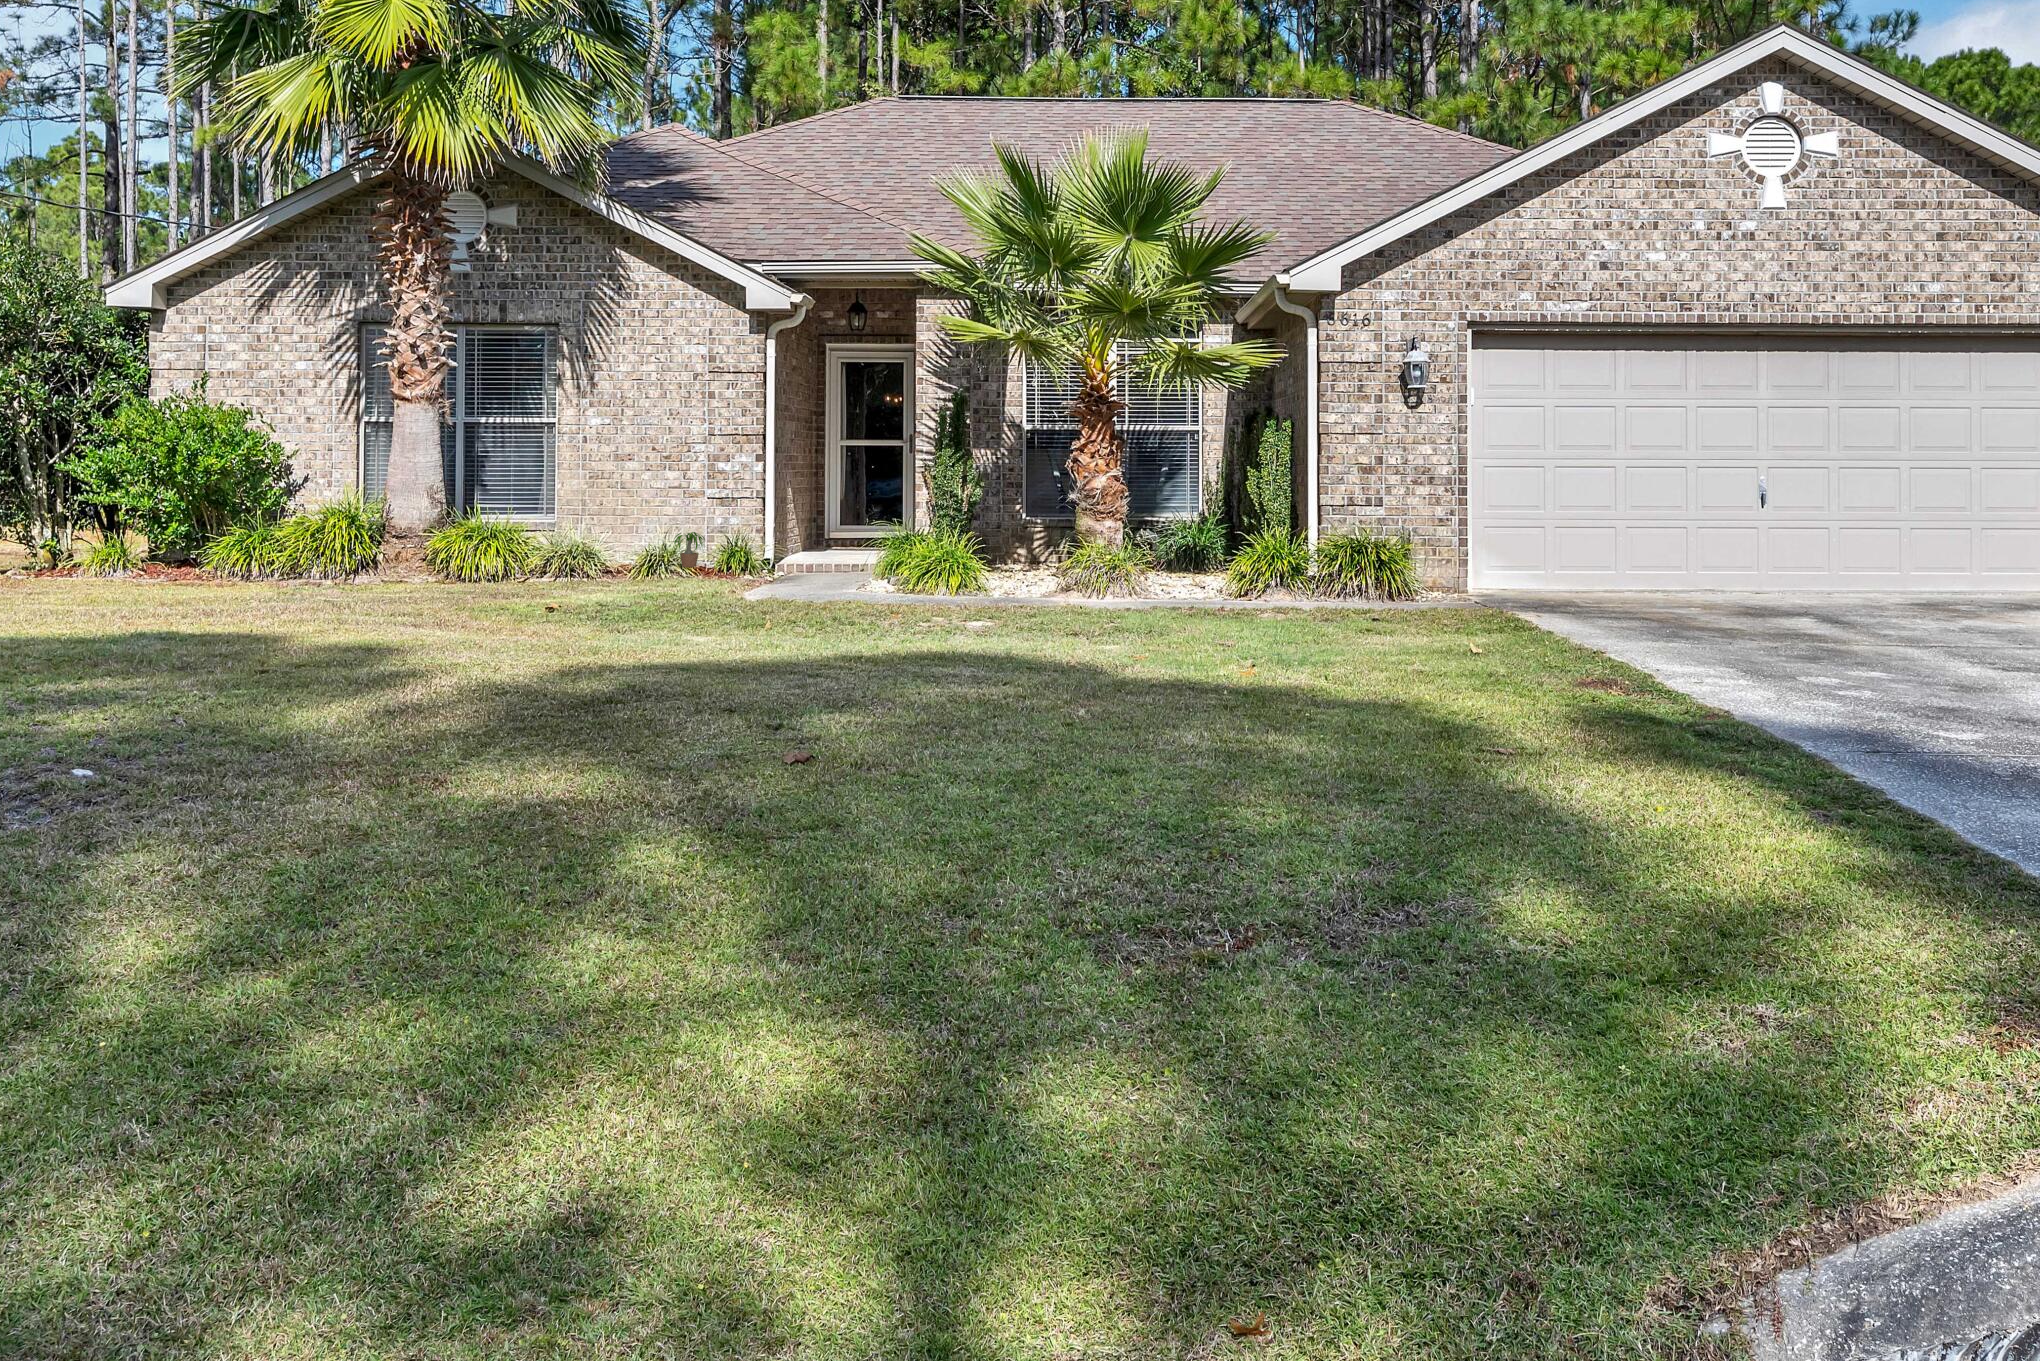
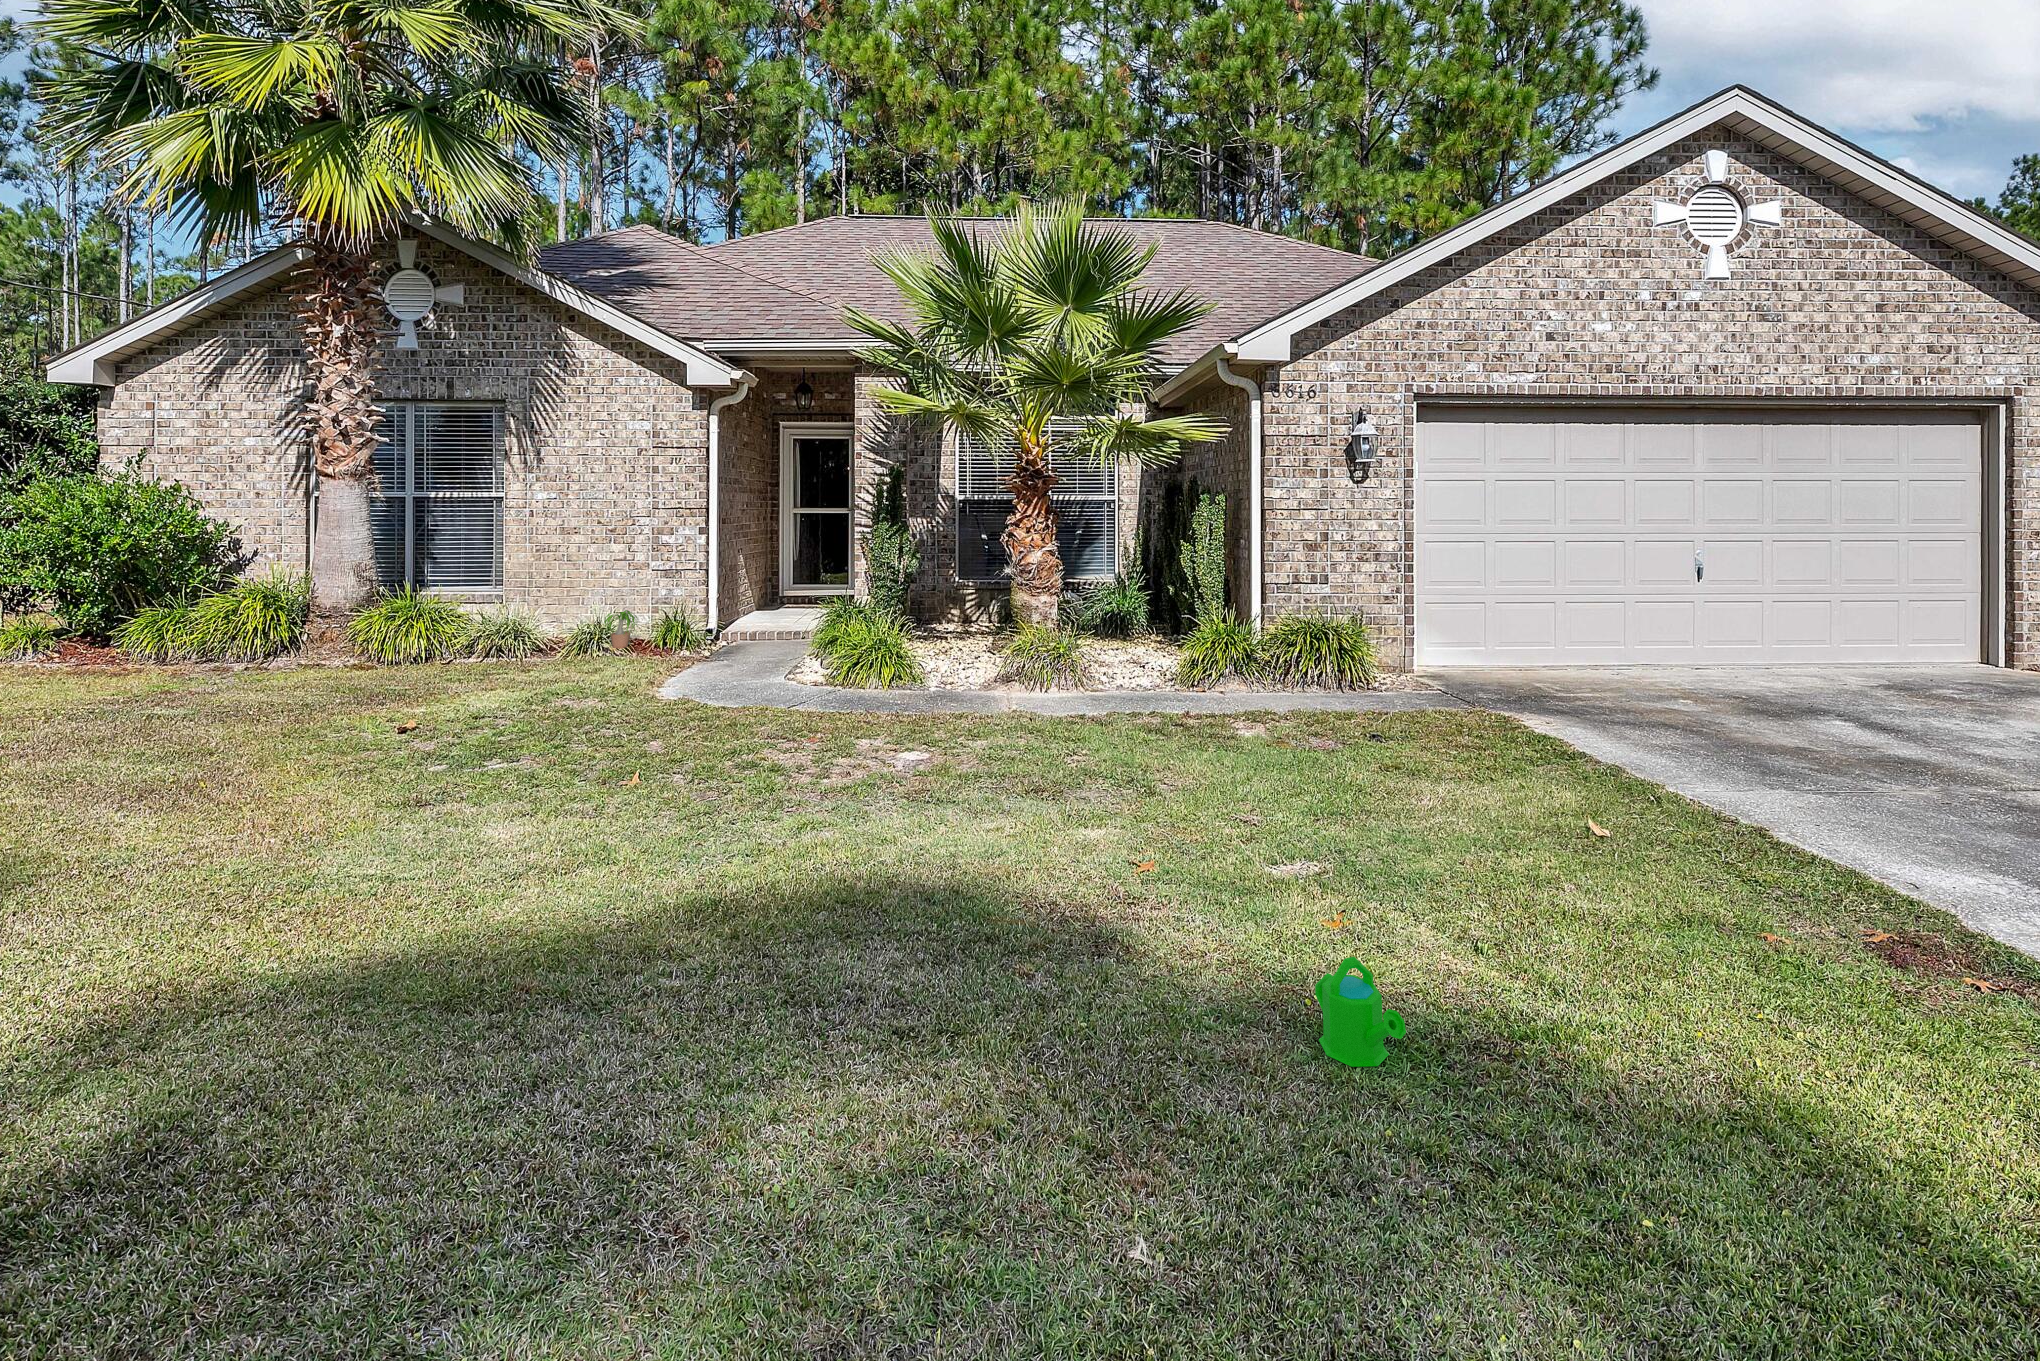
watering can: none [1196,662,1234,714] -> present [1315,957,1406,1067]

